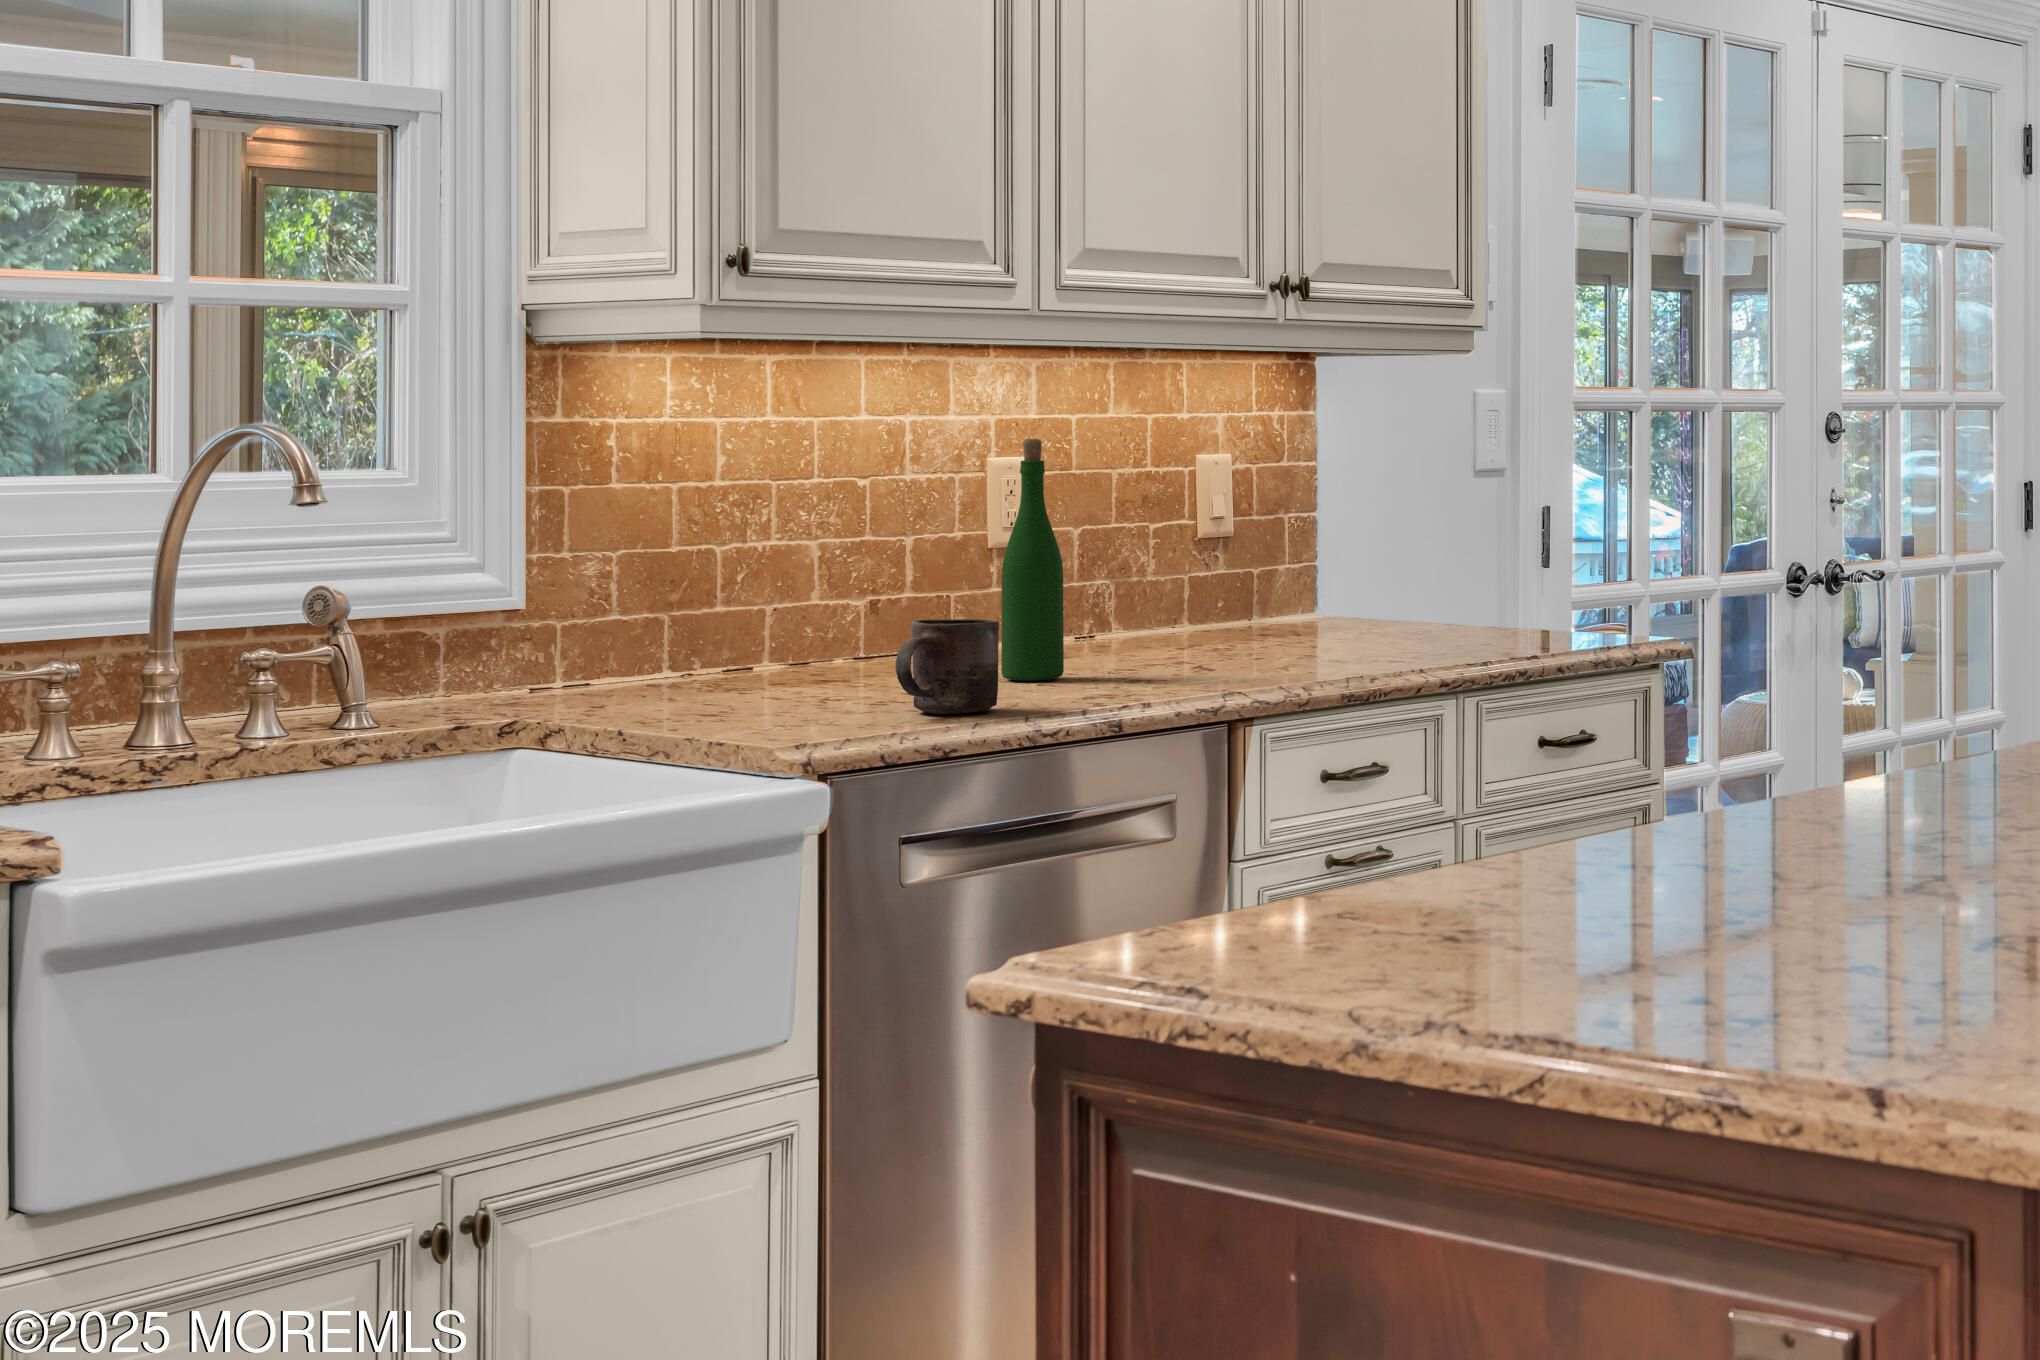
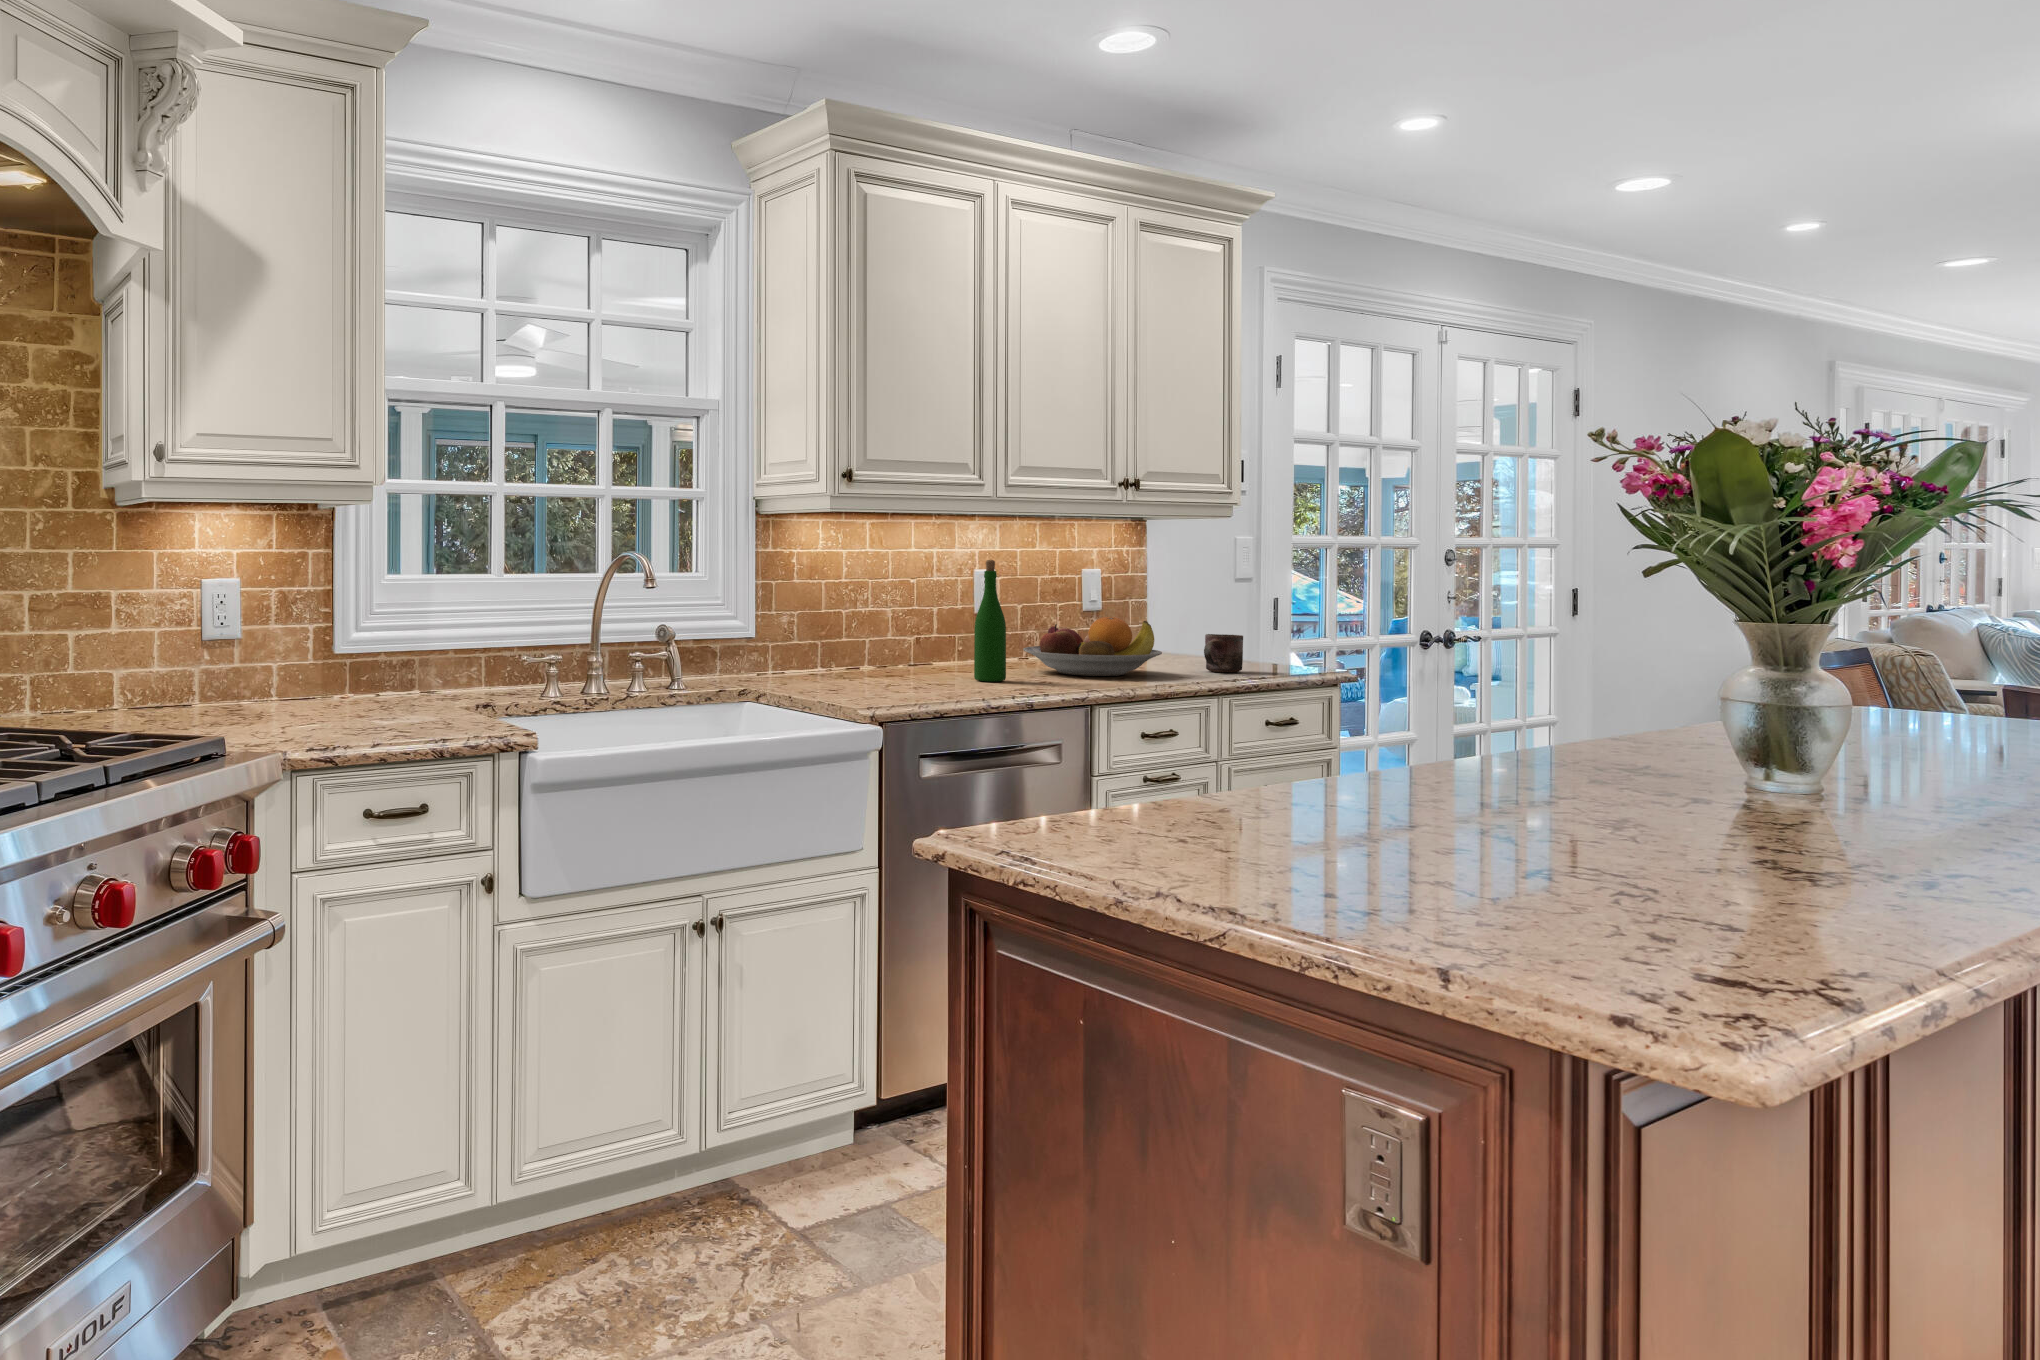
fruit bowl: none [1093,547,1346,660] -> present [1023,617,1162,676]
mug: present [896,619,999,714] -> present [1204,634,1243,672]

